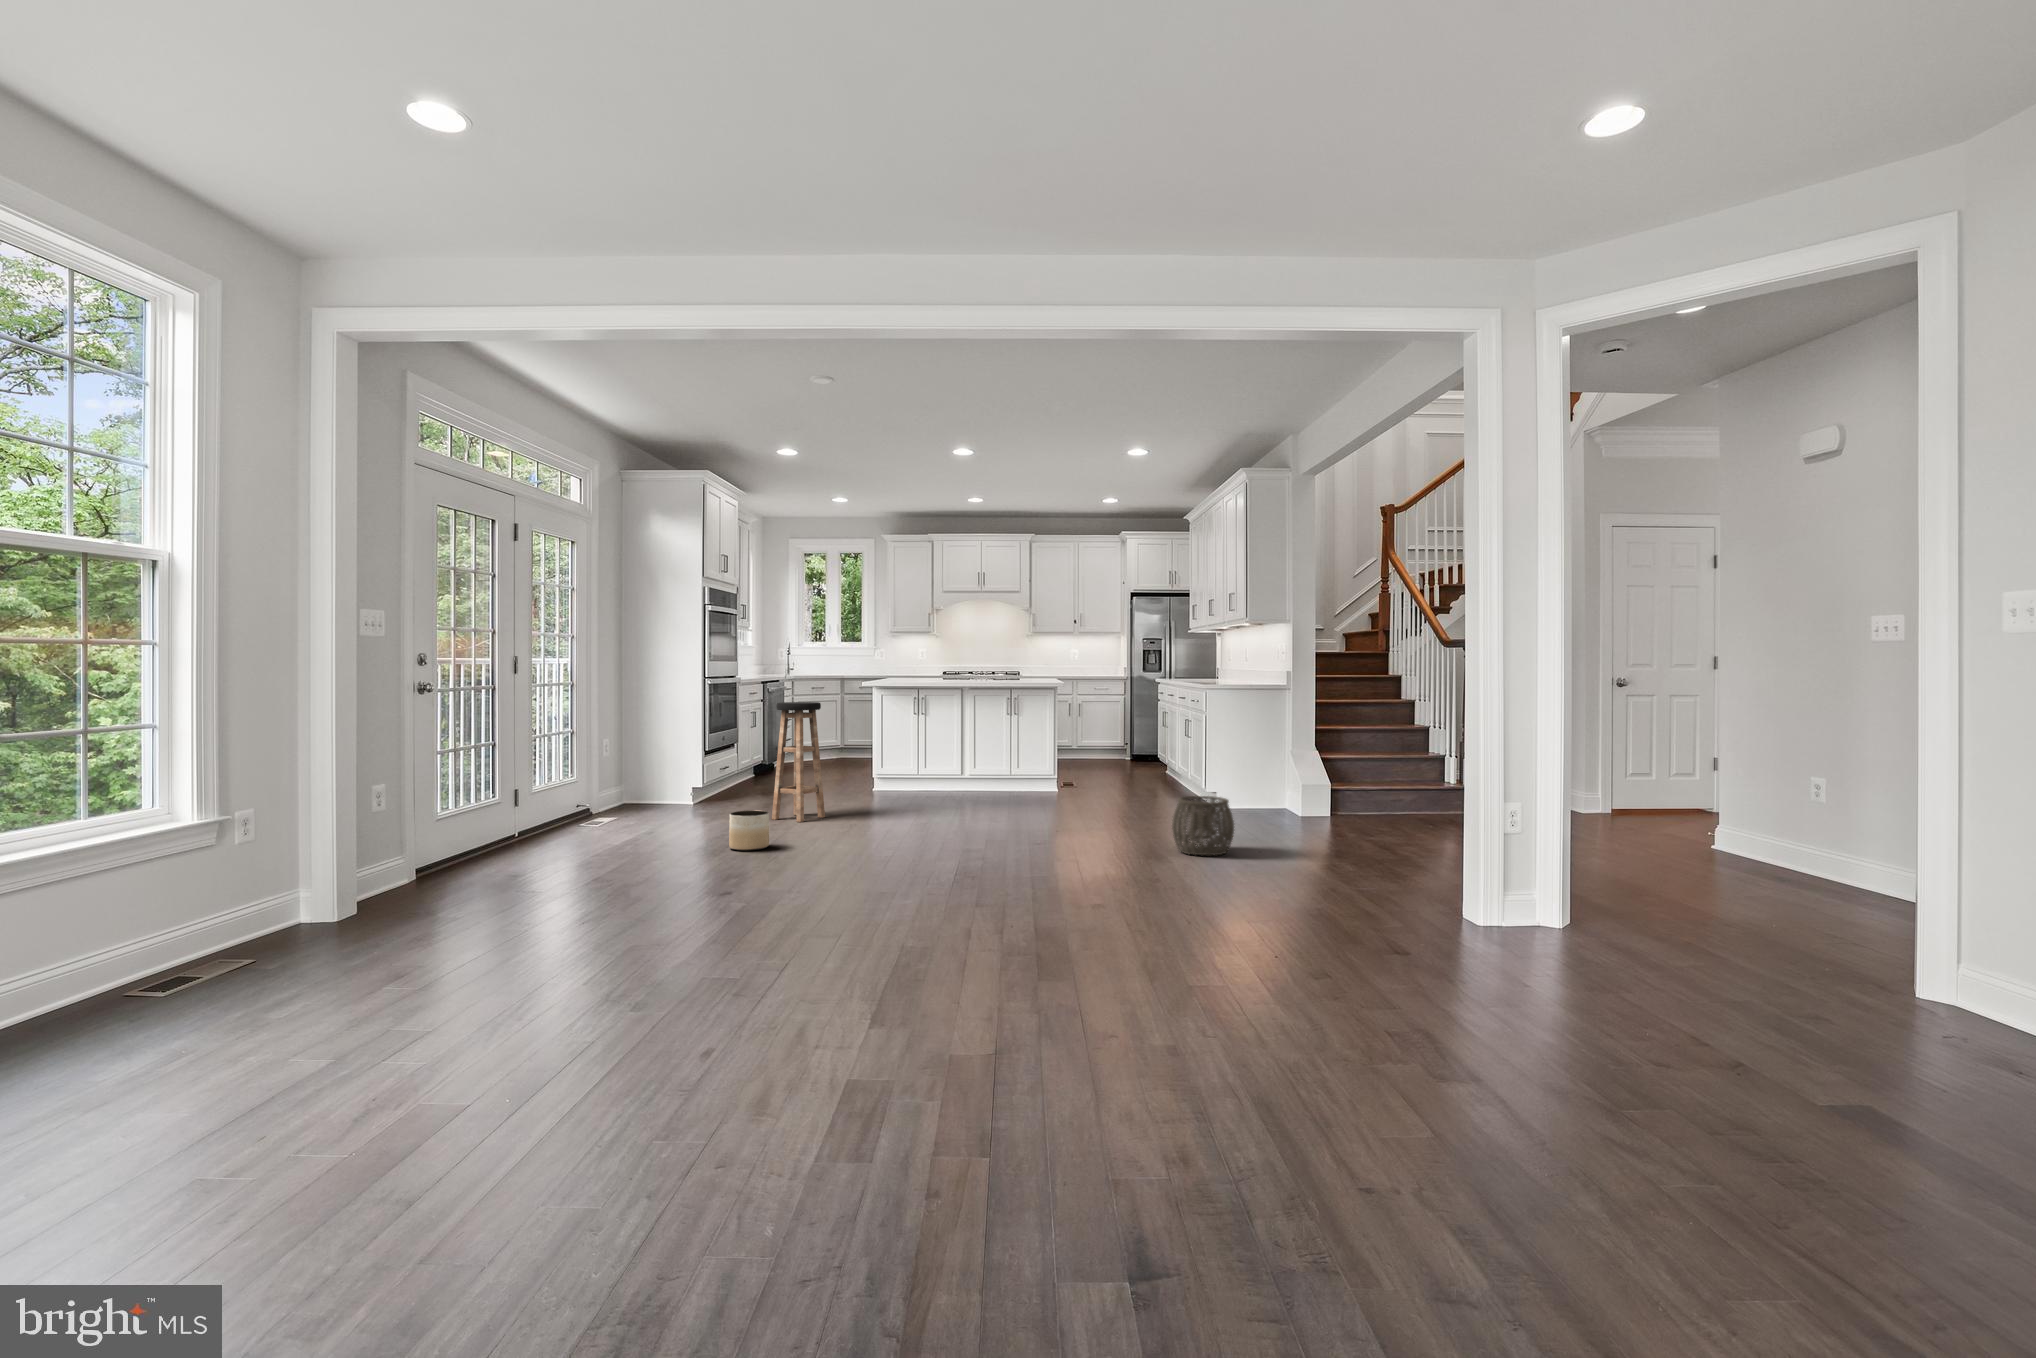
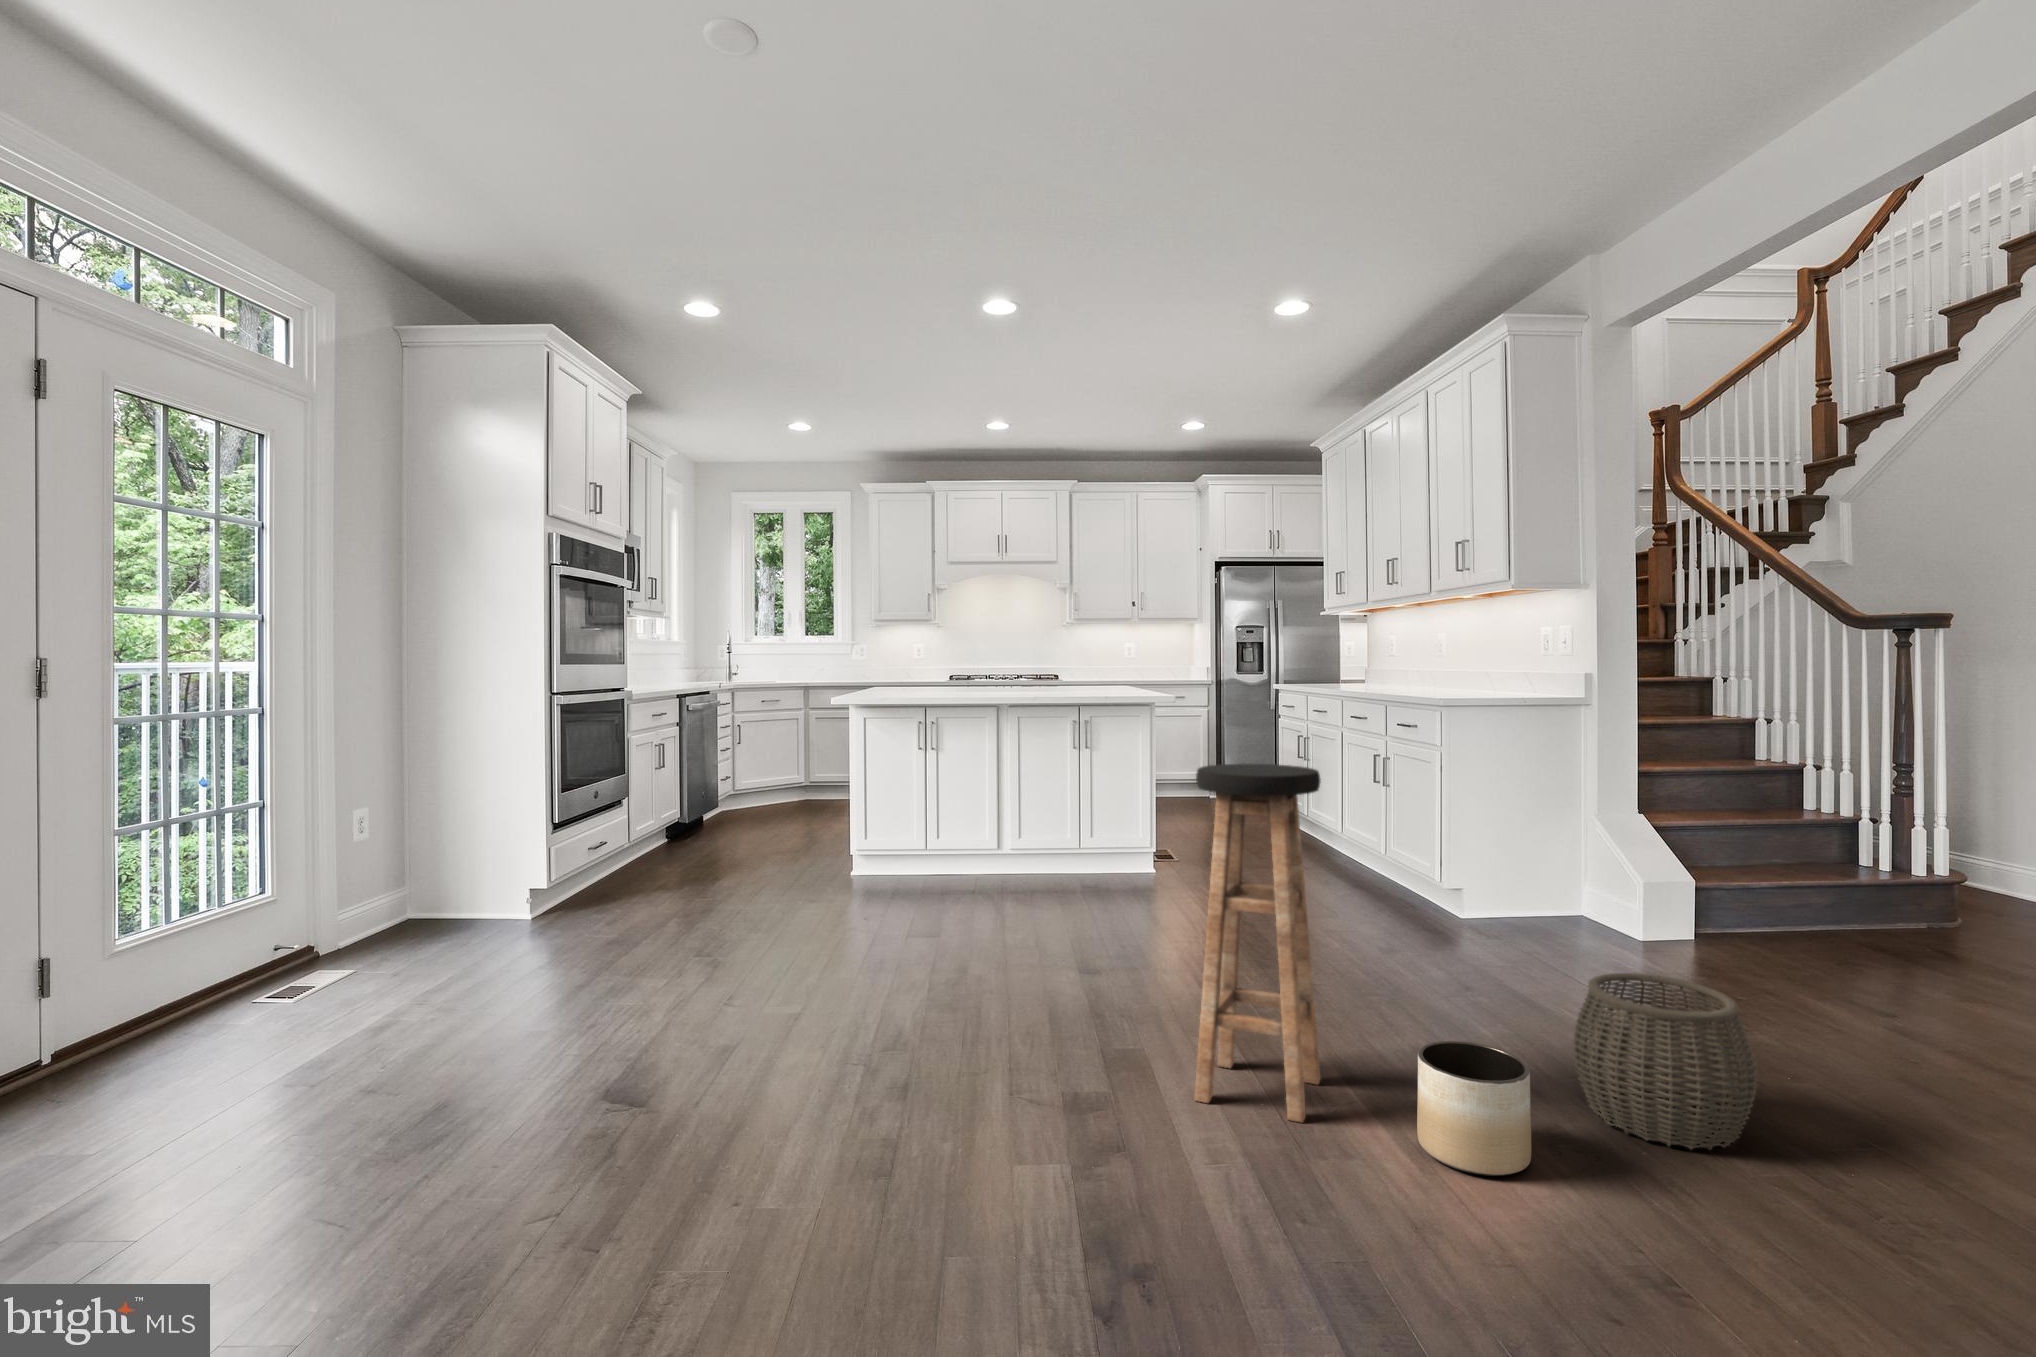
bar stool: present [772,702,825,822] -> present [1195,764,1321,1122]
planter: present [729,810,769,851] -> present [1417,1041,1531,1176]

